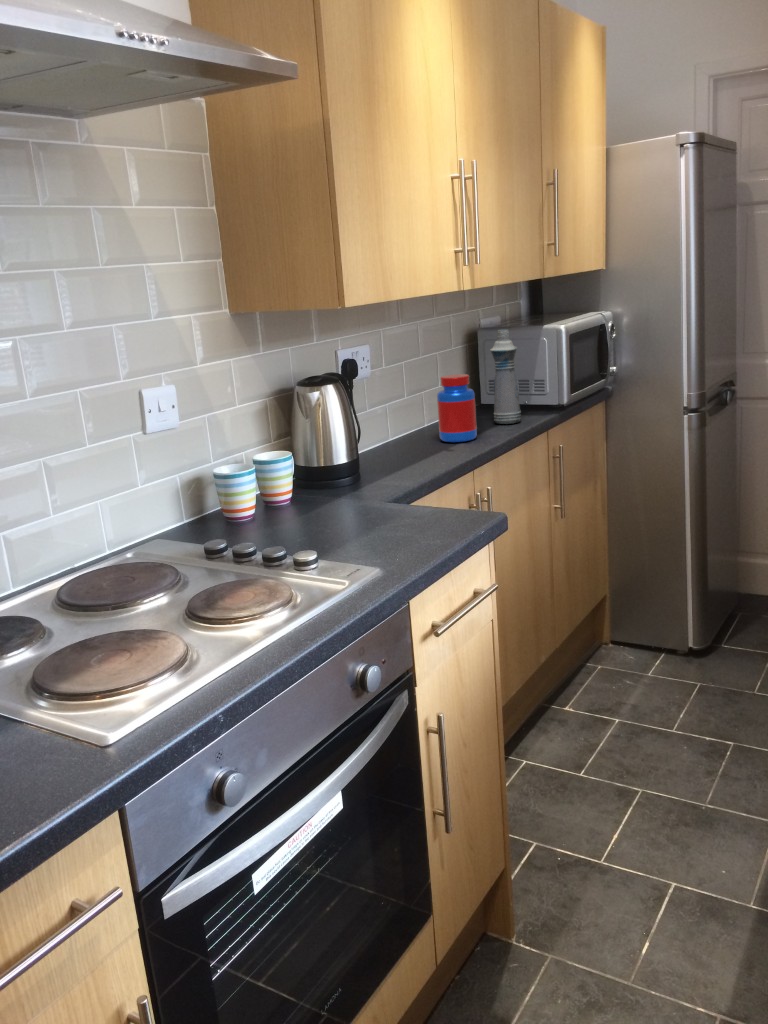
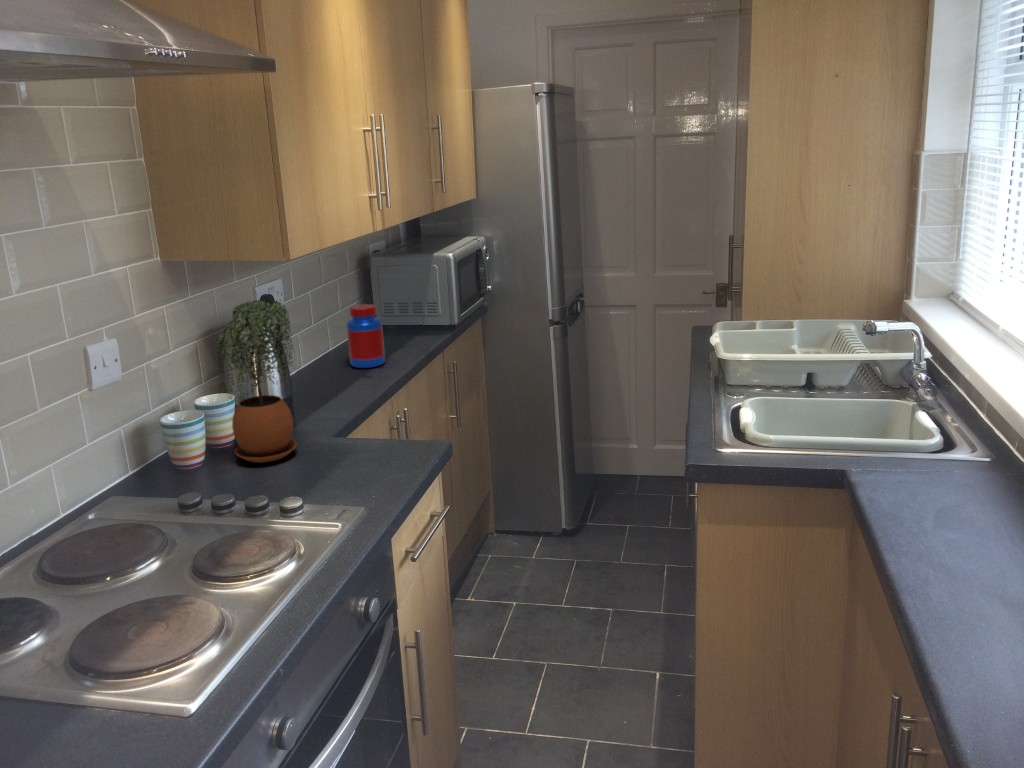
bottle: present [490,329,521,424] -> none [388,259,418,346]
potted plant: none [262,345,353,520] -> present [217,300,297,463]

